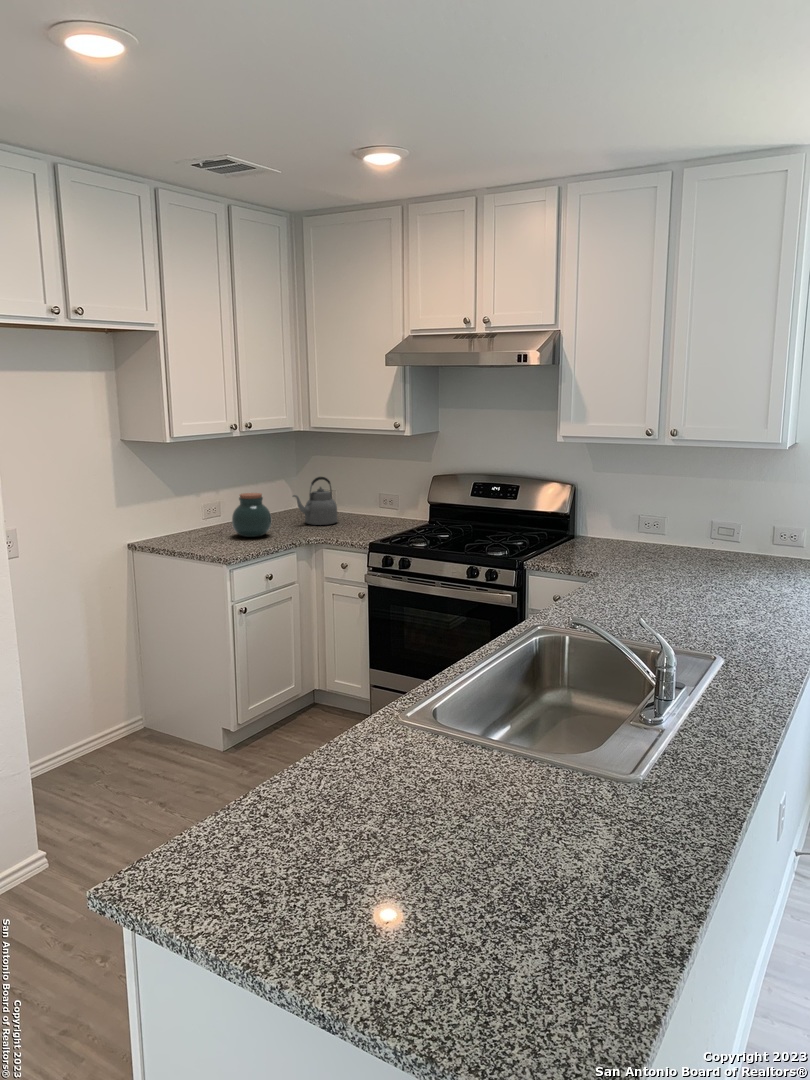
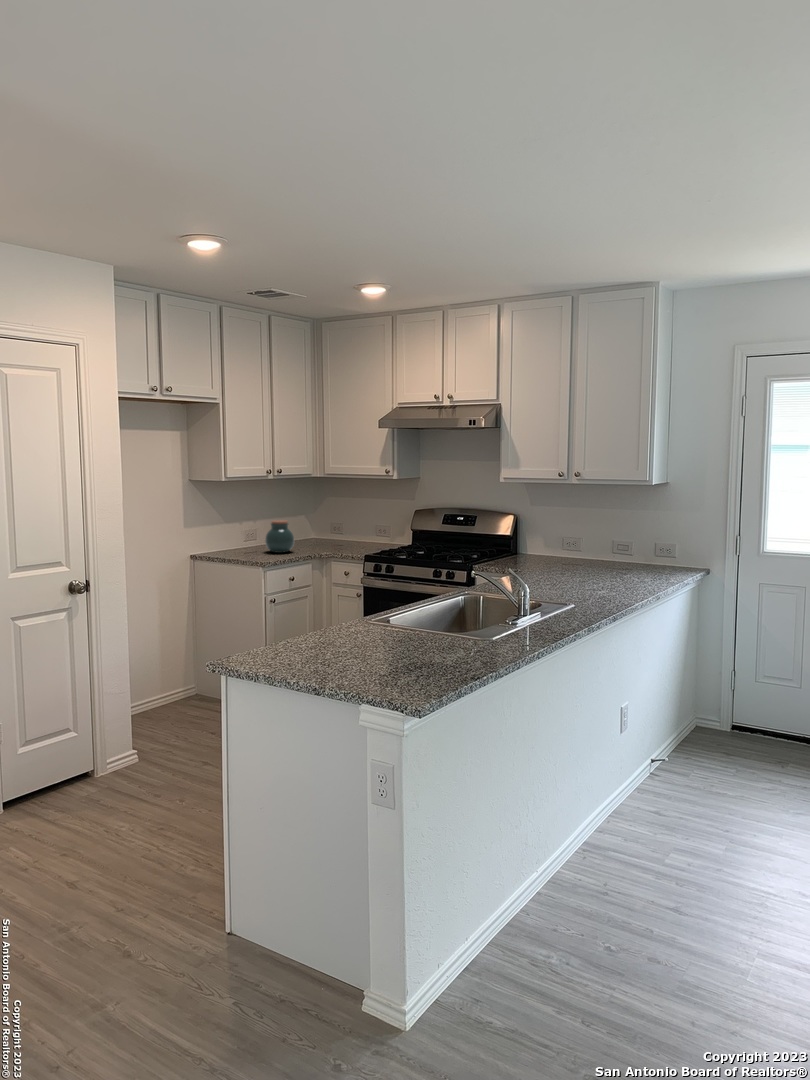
kettle: present [293,477,338,525] -> none [310,511,344,547]

